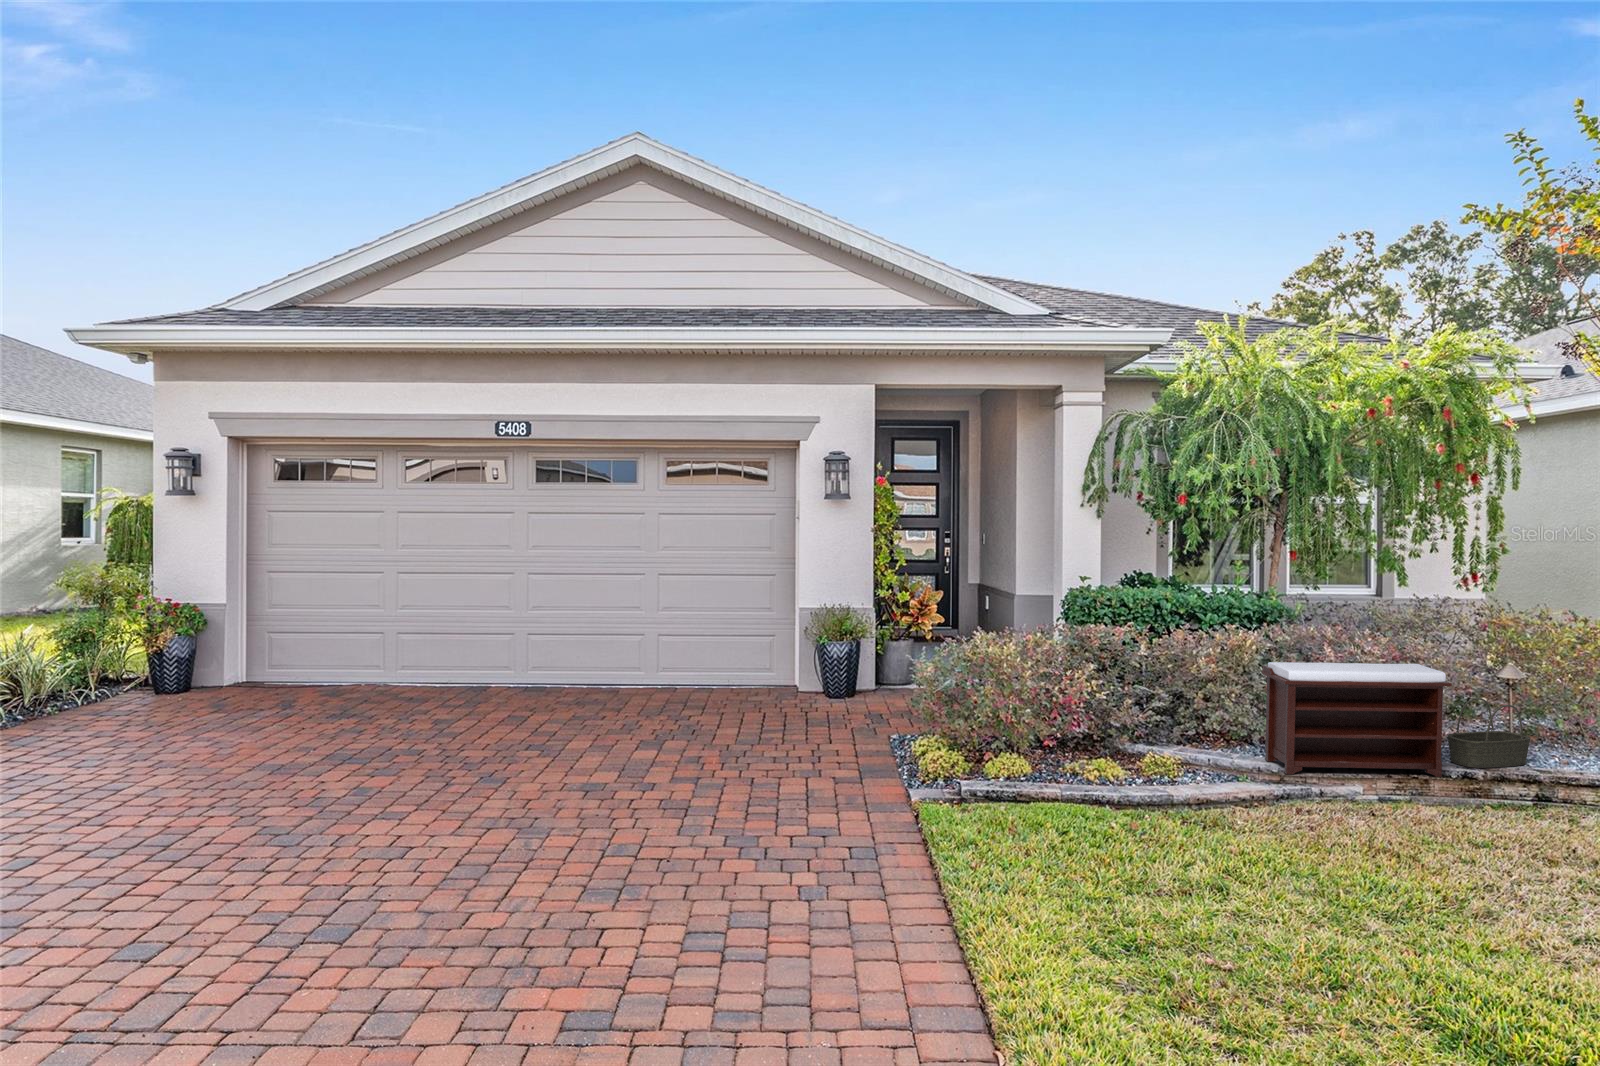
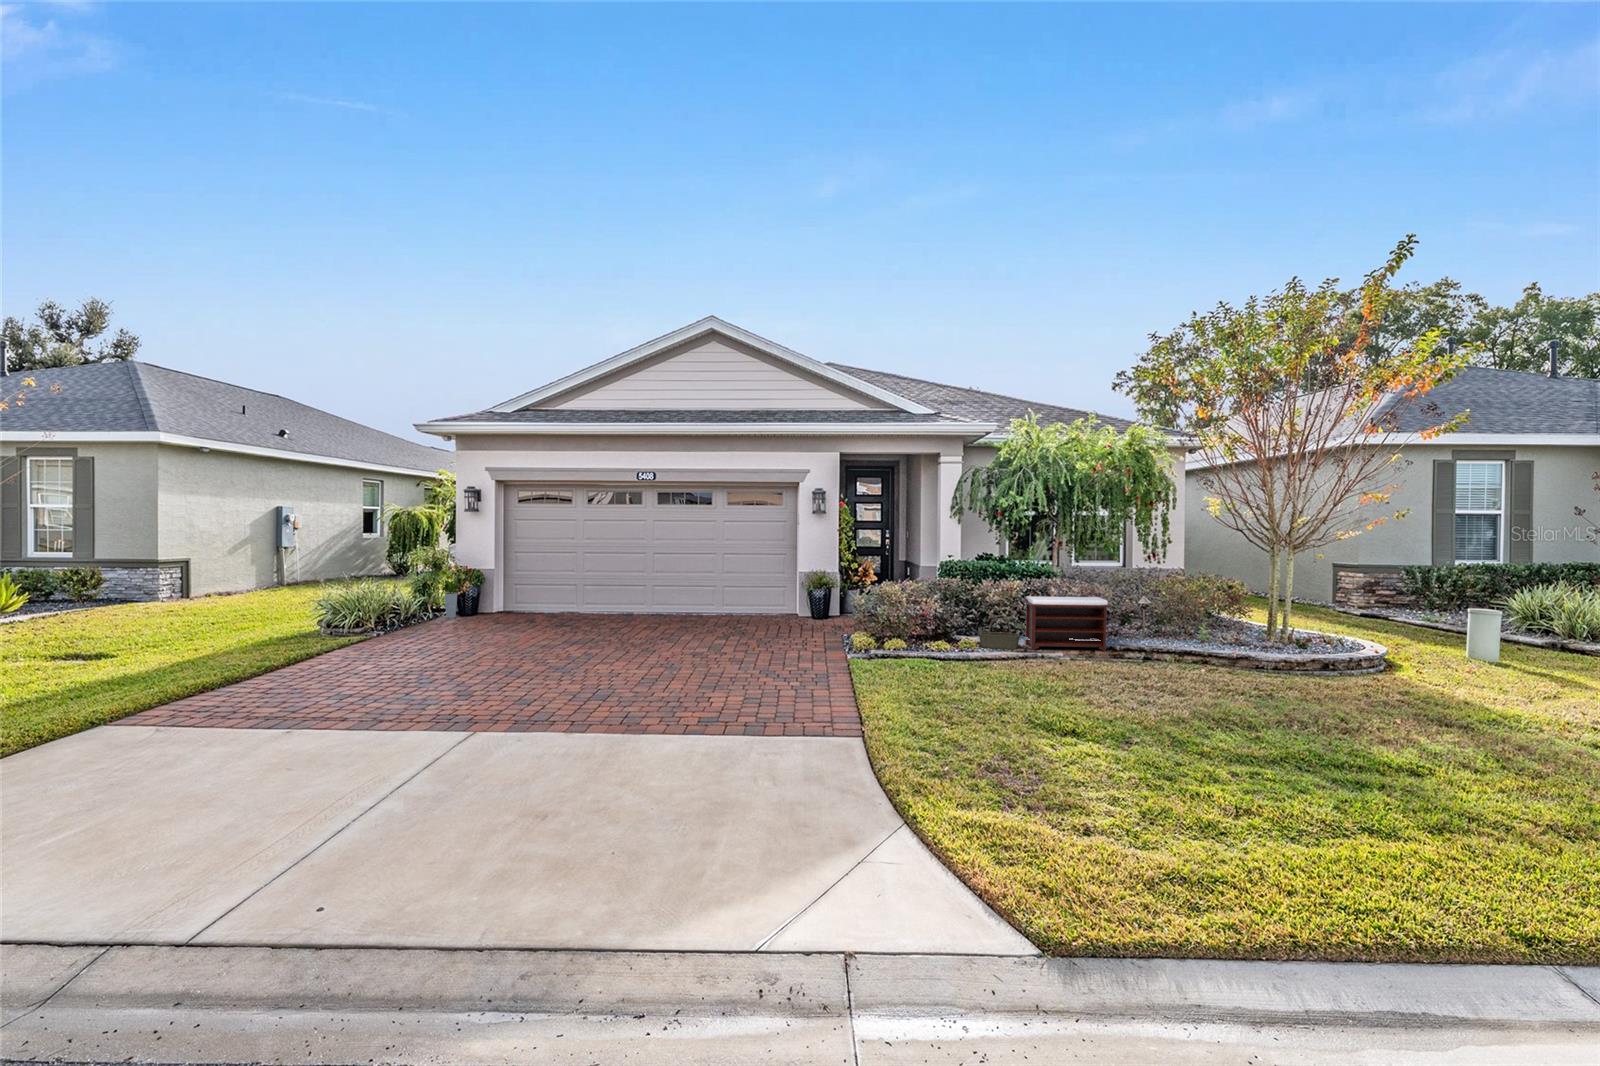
planter: none [113,623,159,699] -> present [443,580,459,618]
basket: present [1448,698,1530,768] -> present [979,615,1020,649]

